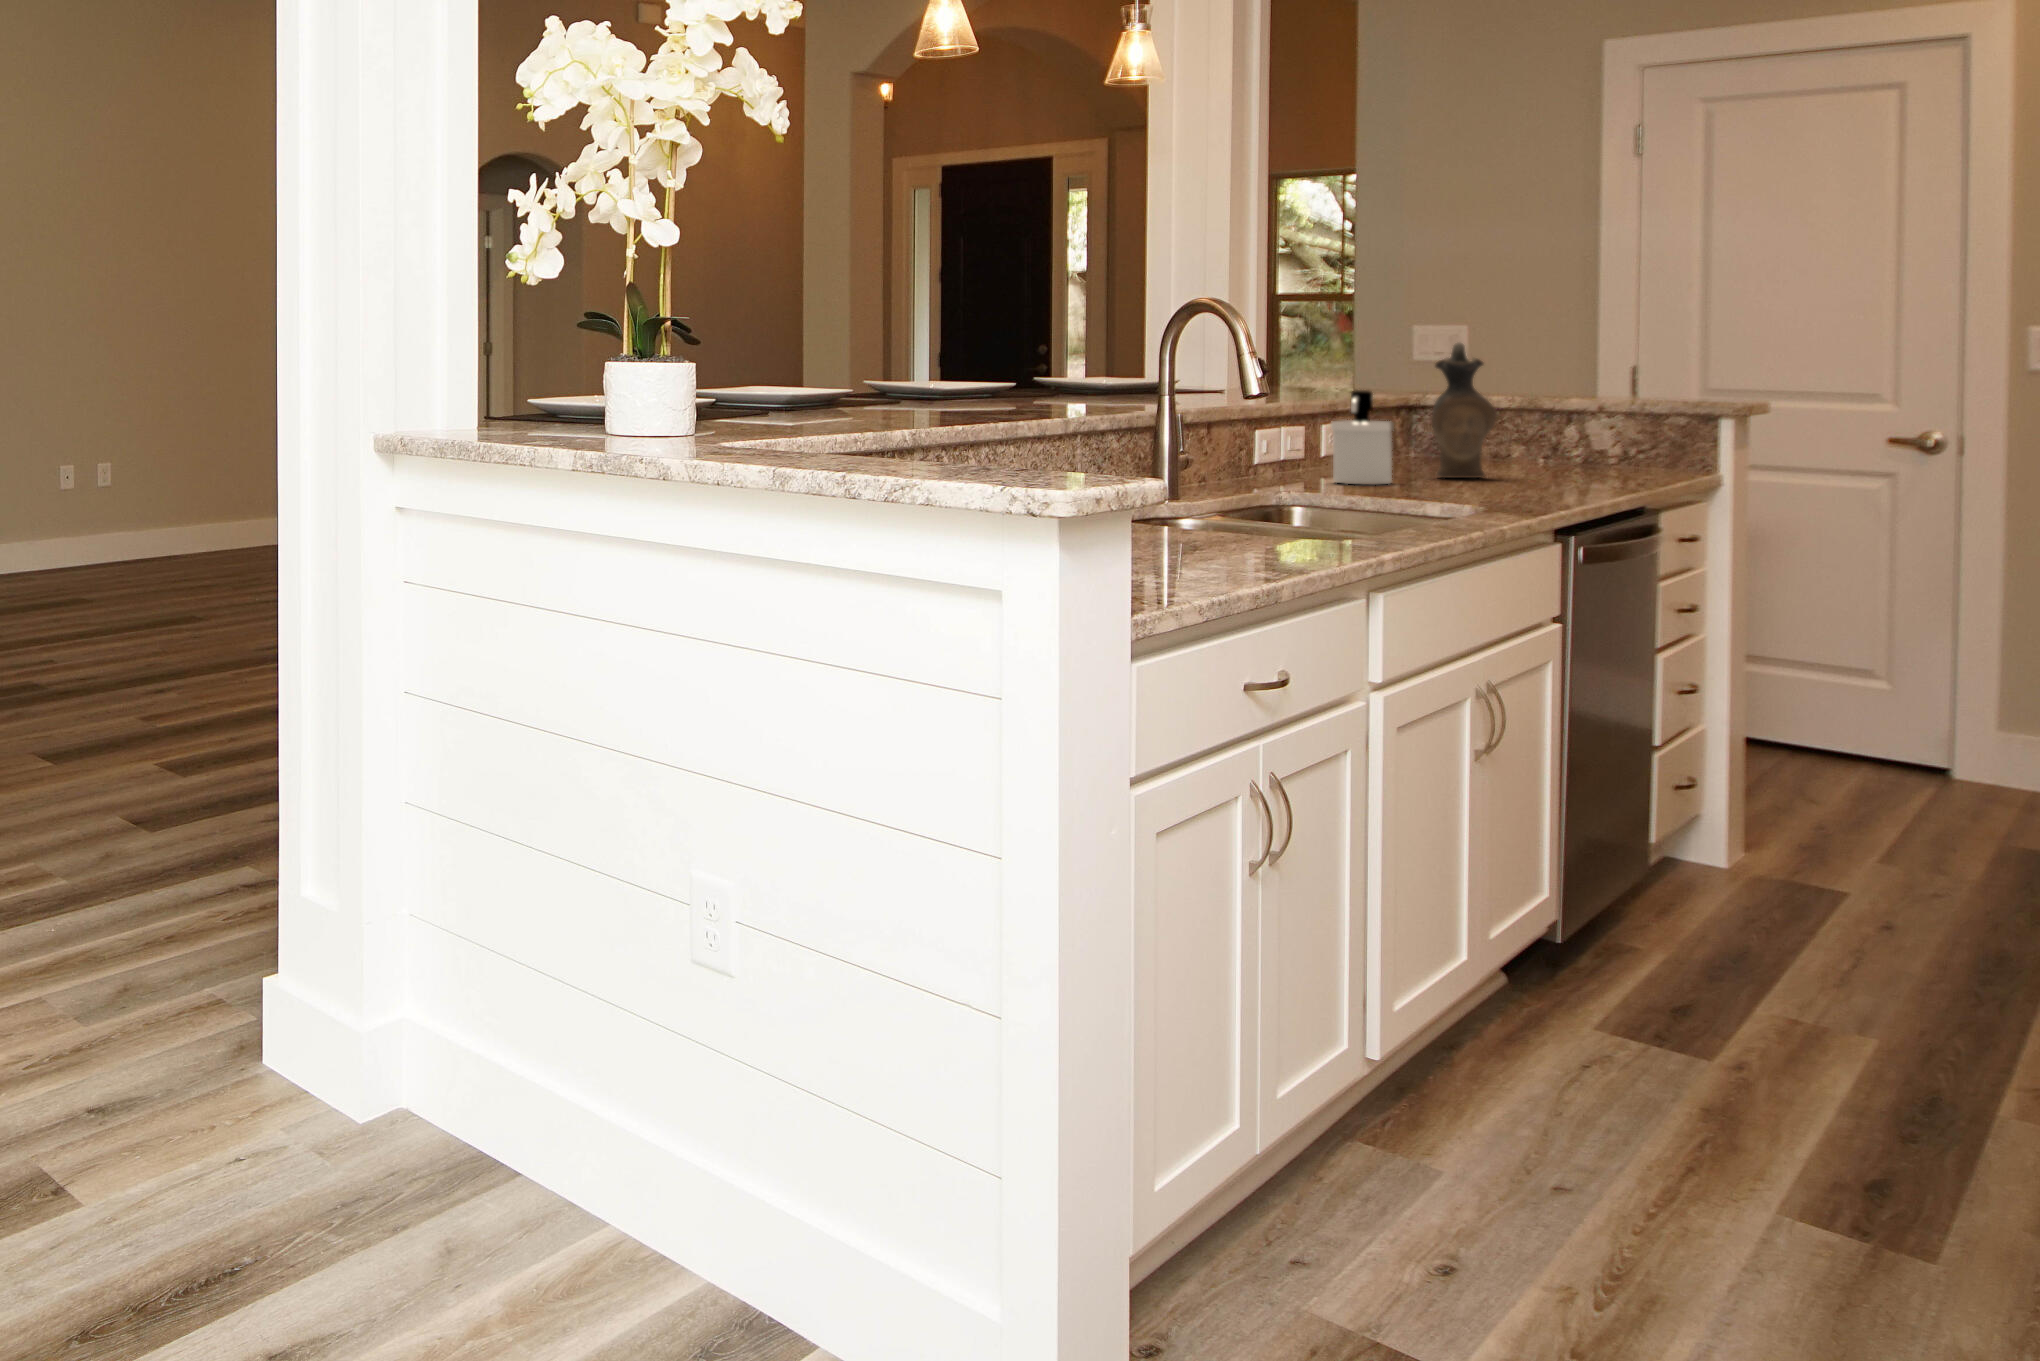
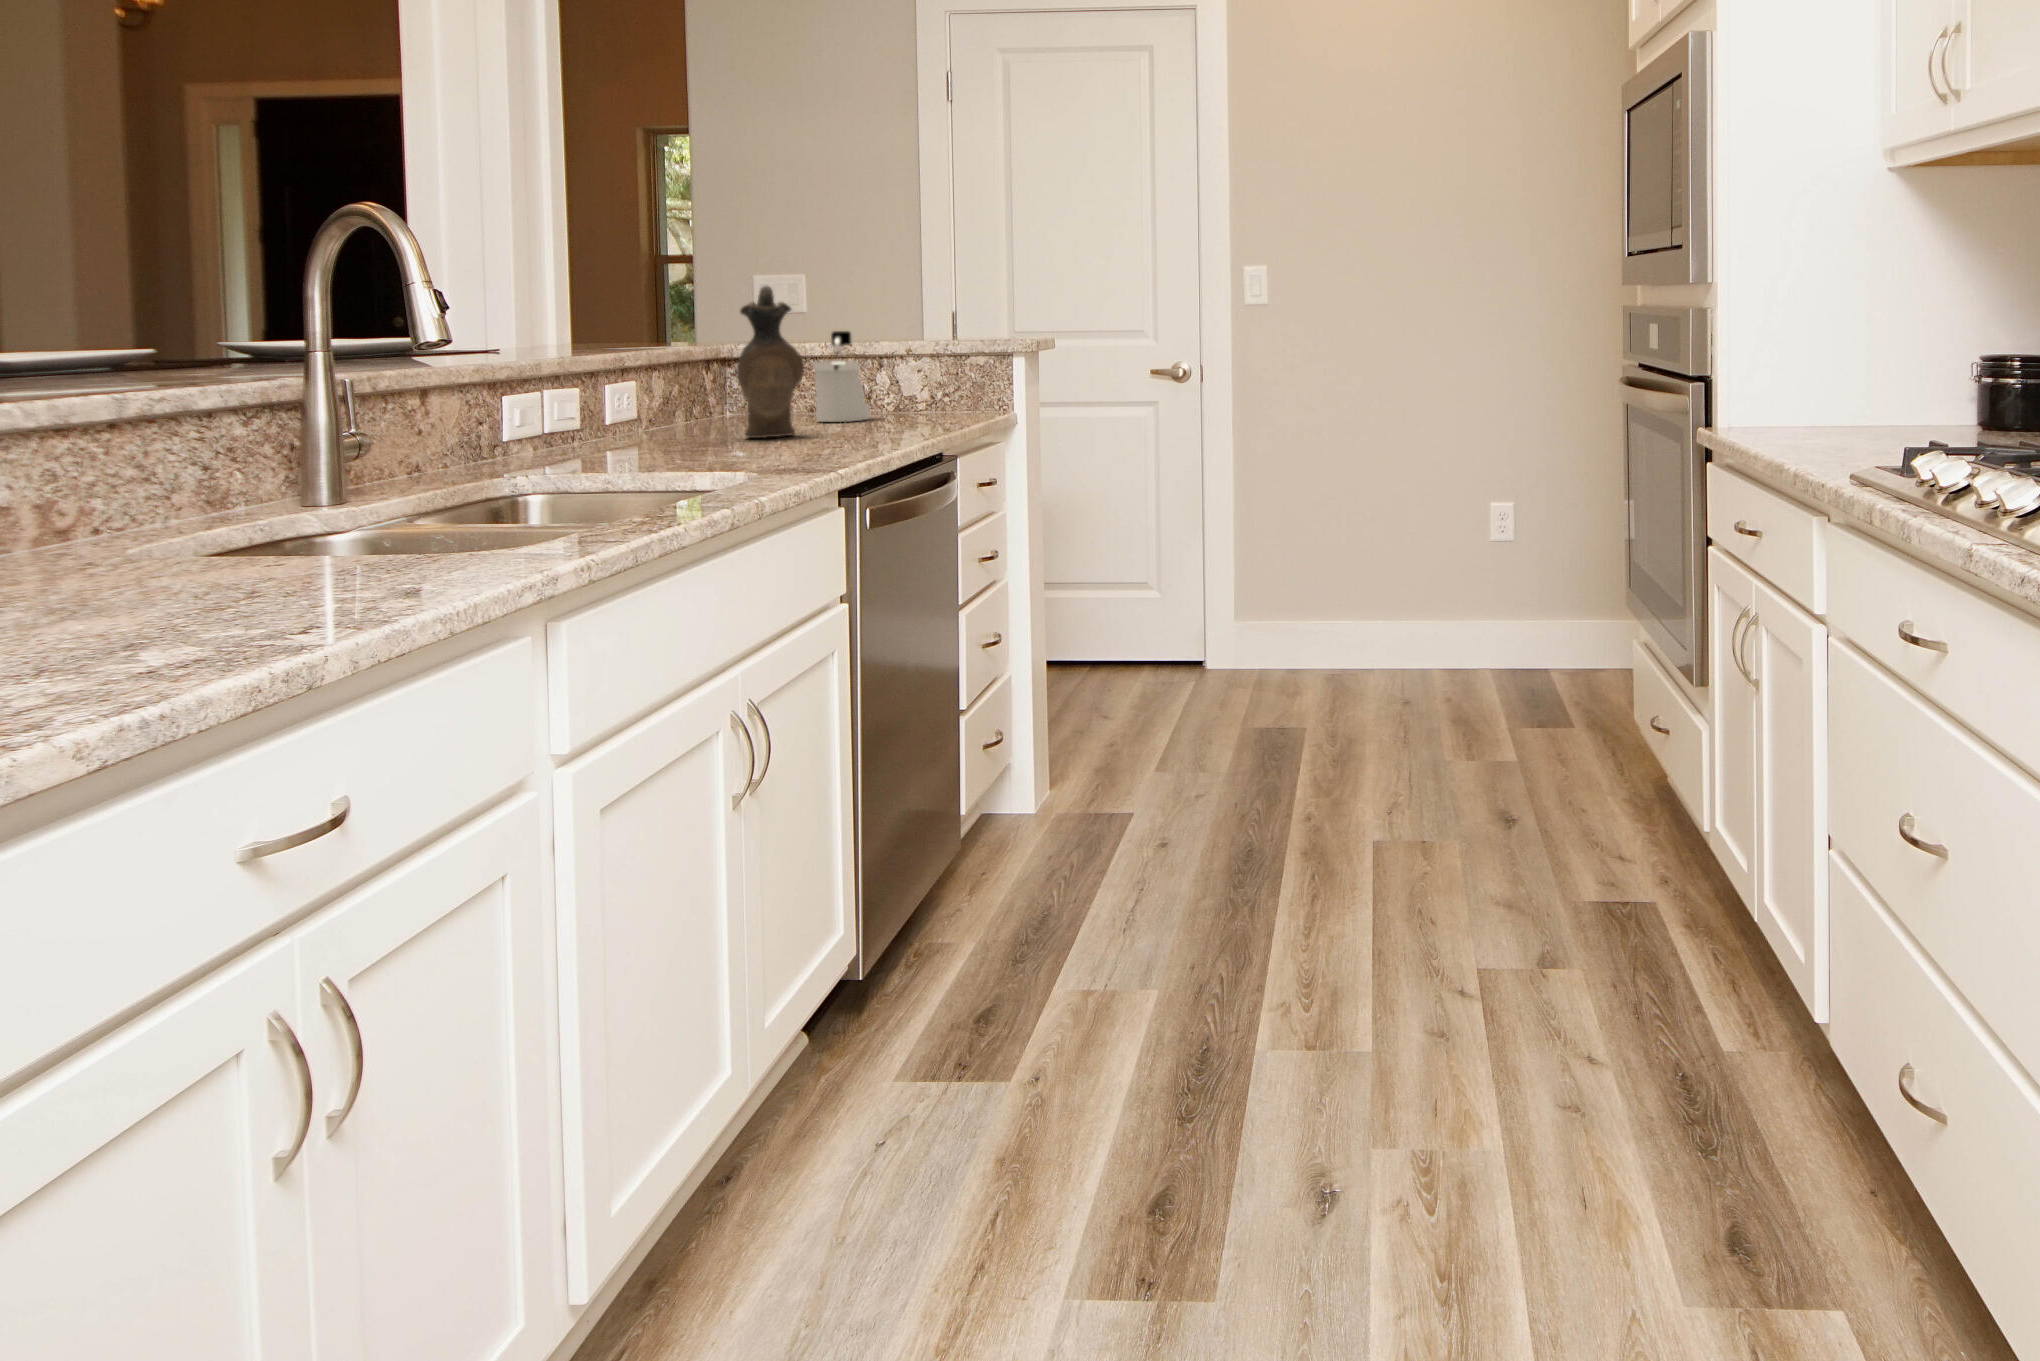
soap dispenser: present [1331,390,1394,485] -> present [813,331,870,422]

